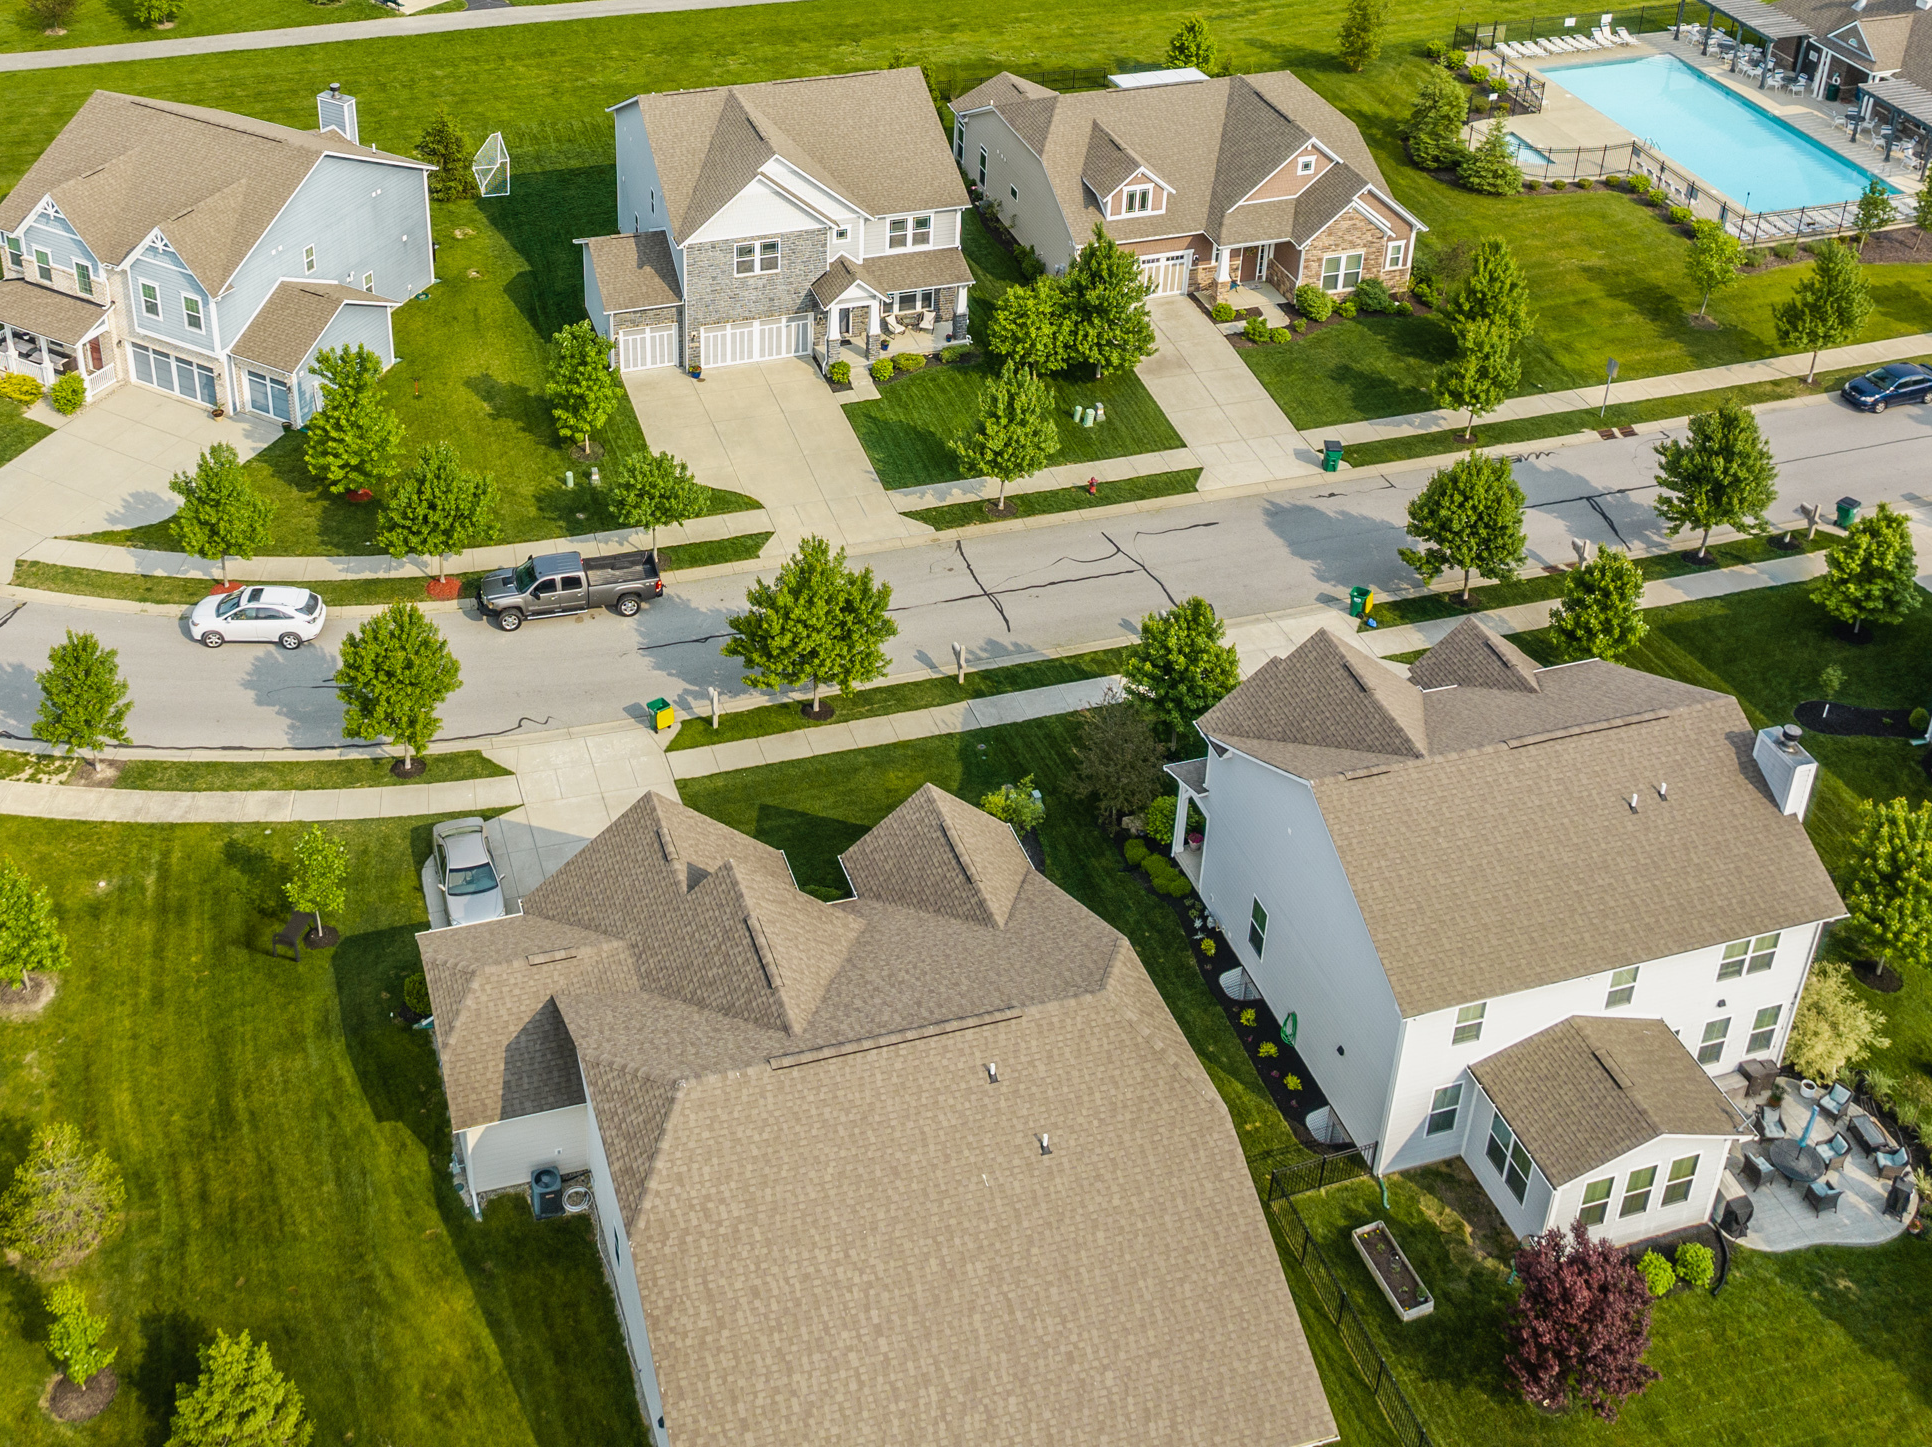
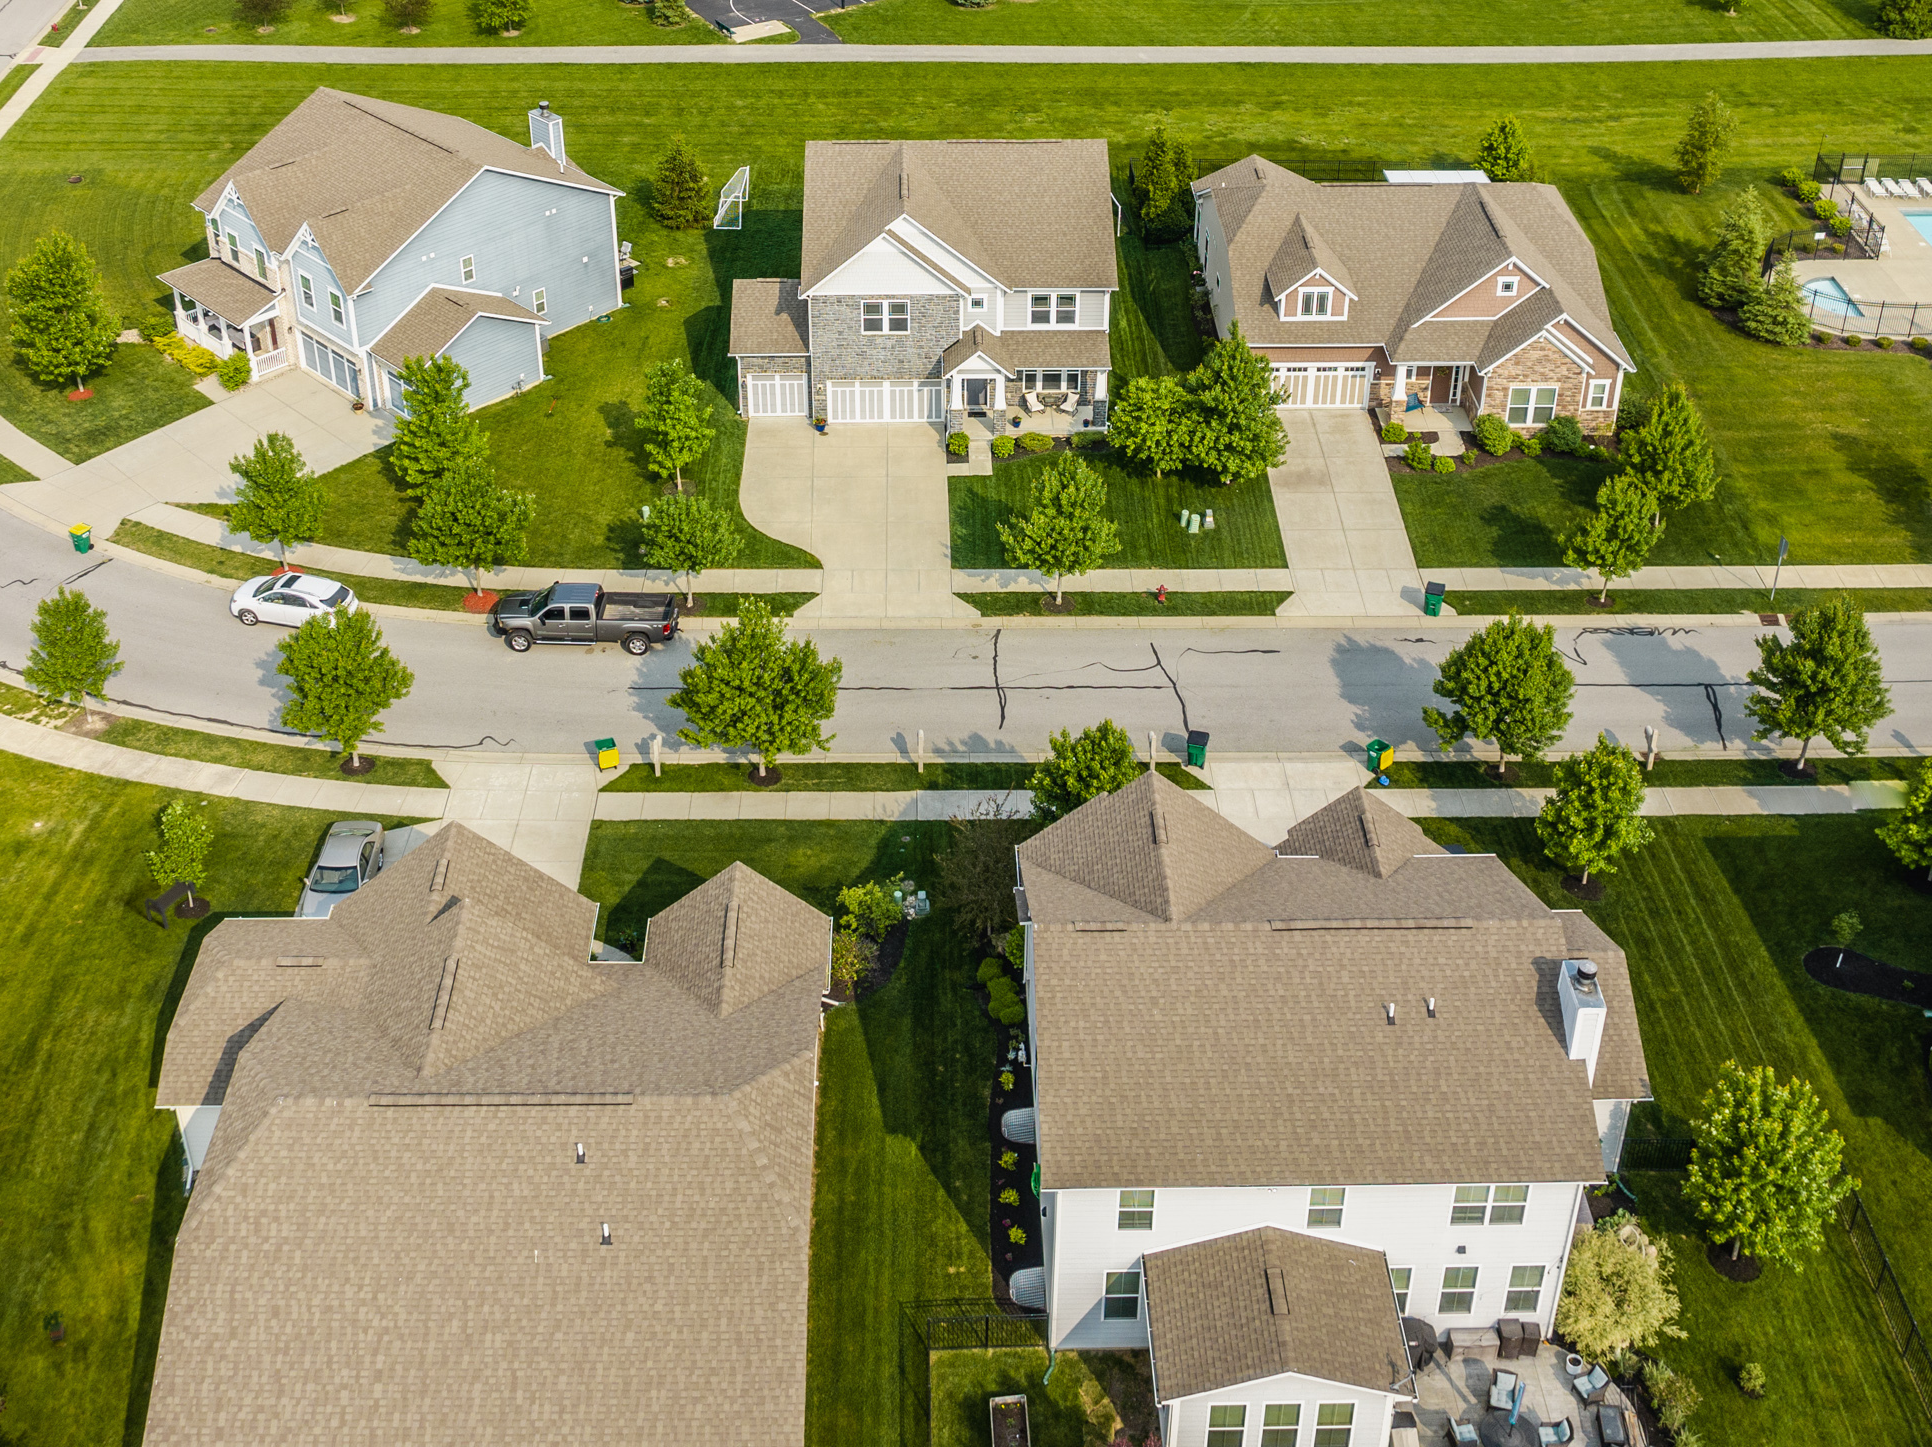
potted tree: present [1766,1083,1789,1110] -> present [42,1311,64,1340]

